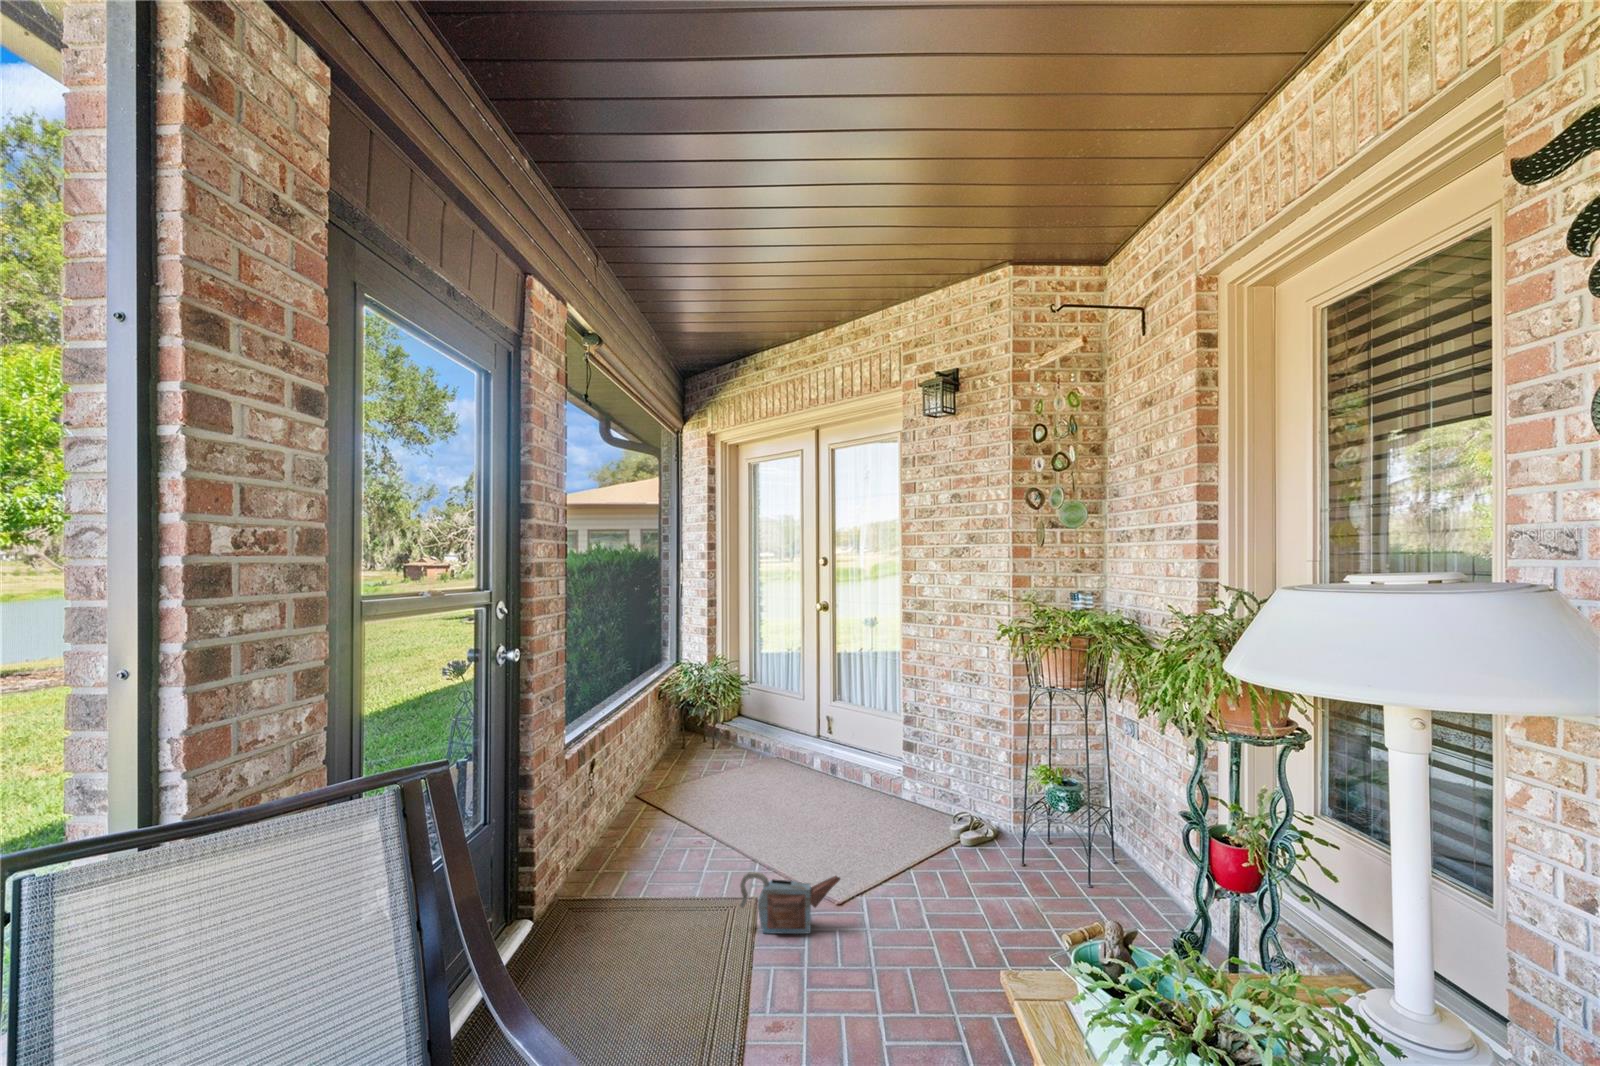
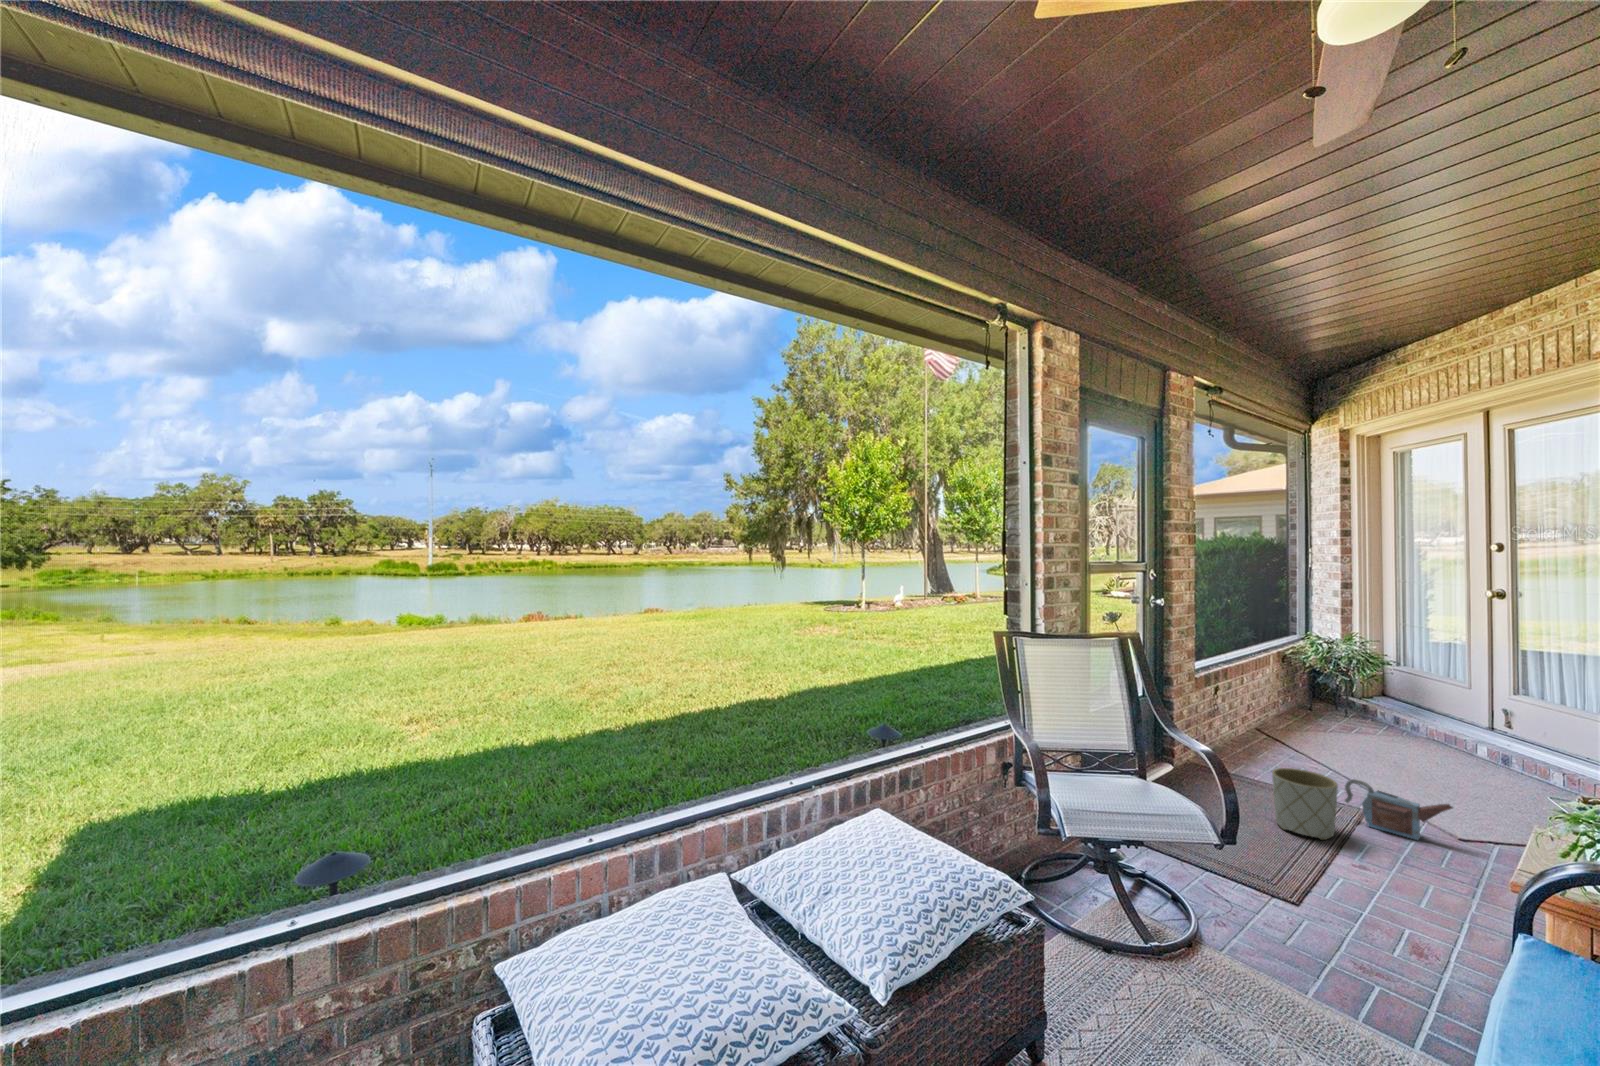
planter: none [664,885,740,1001] -> present [1272,768,1338,840]

